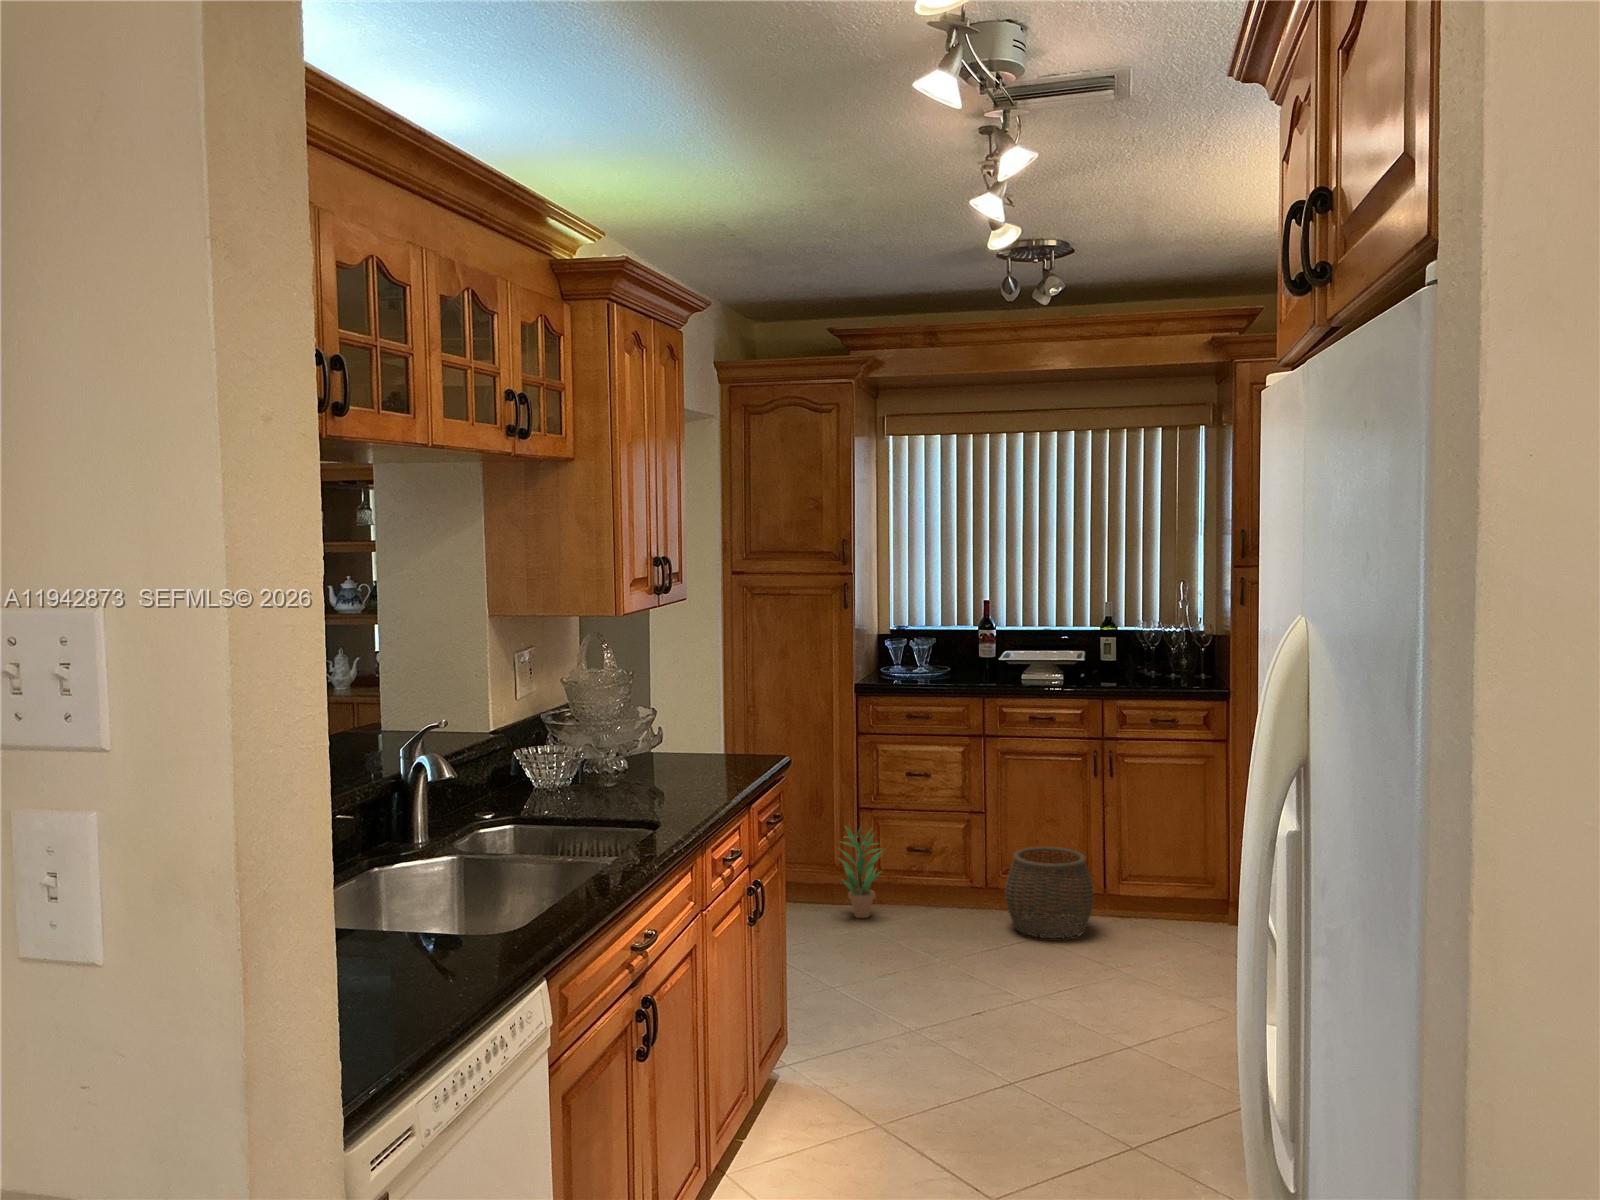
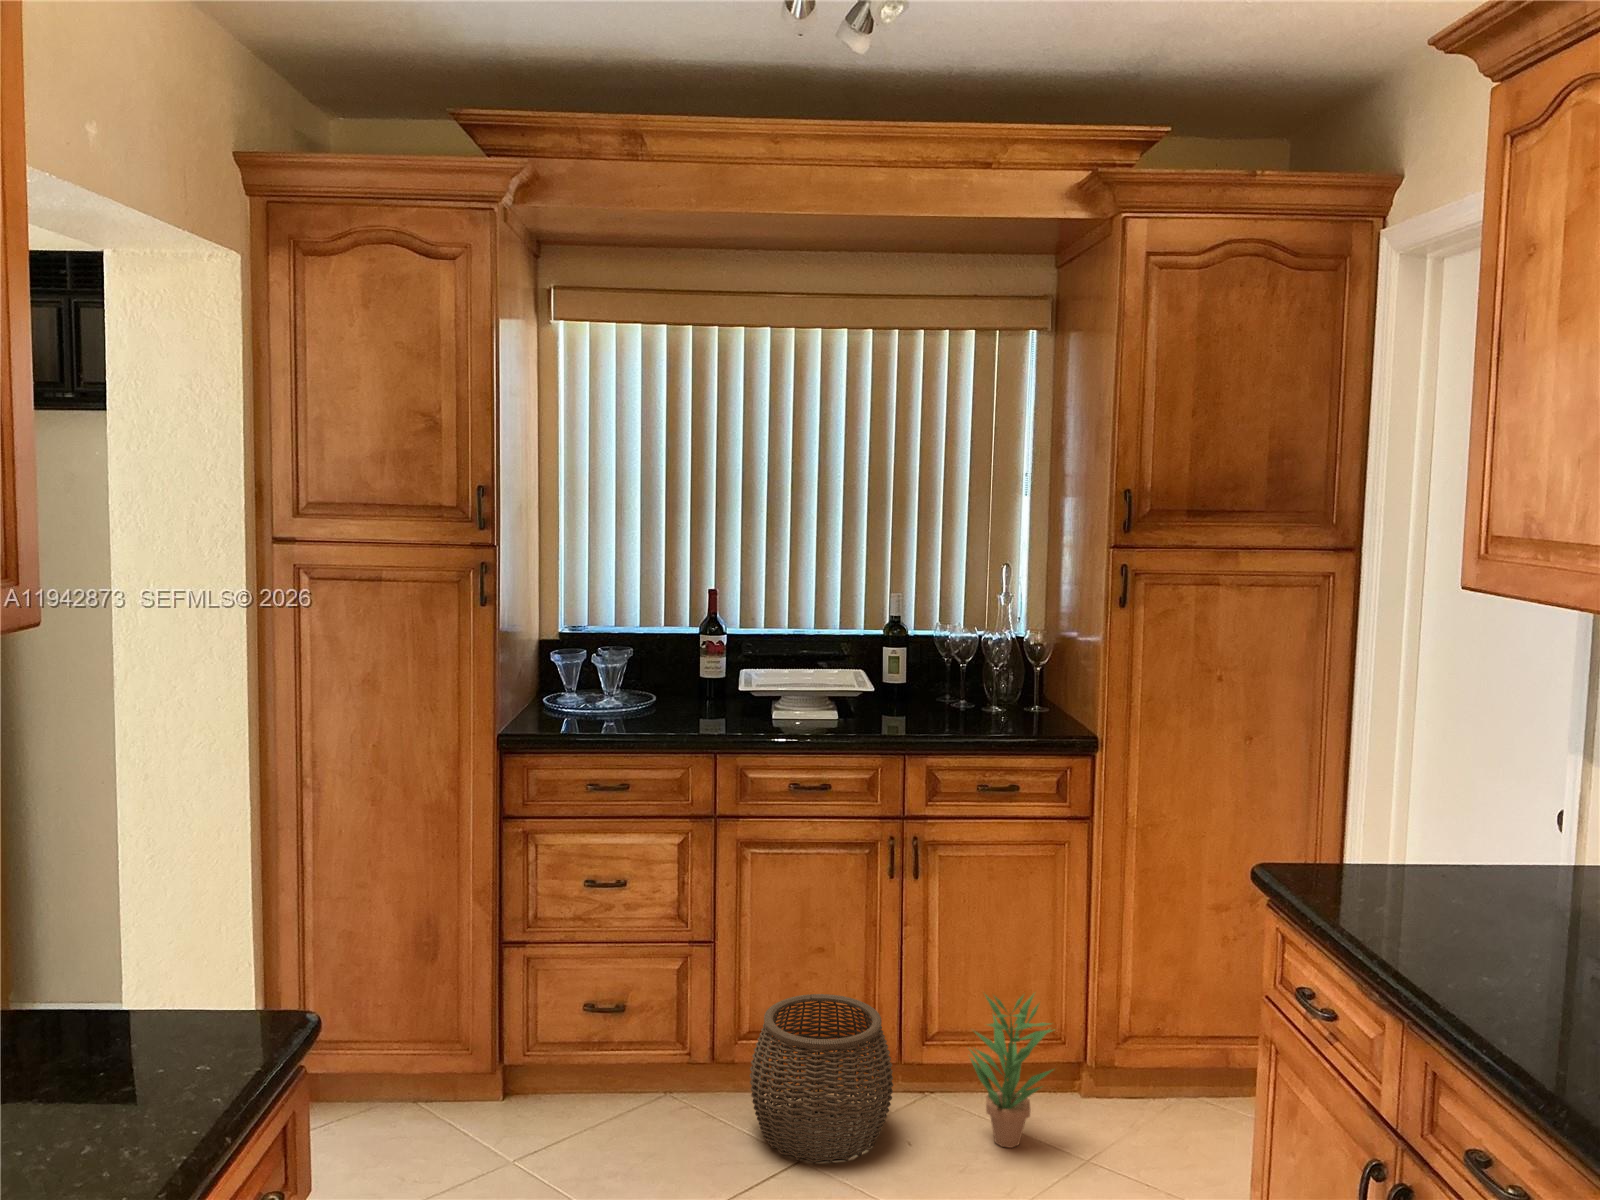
potted plant: present [840,826,882,918] -> present [970,993,1052,1148]

